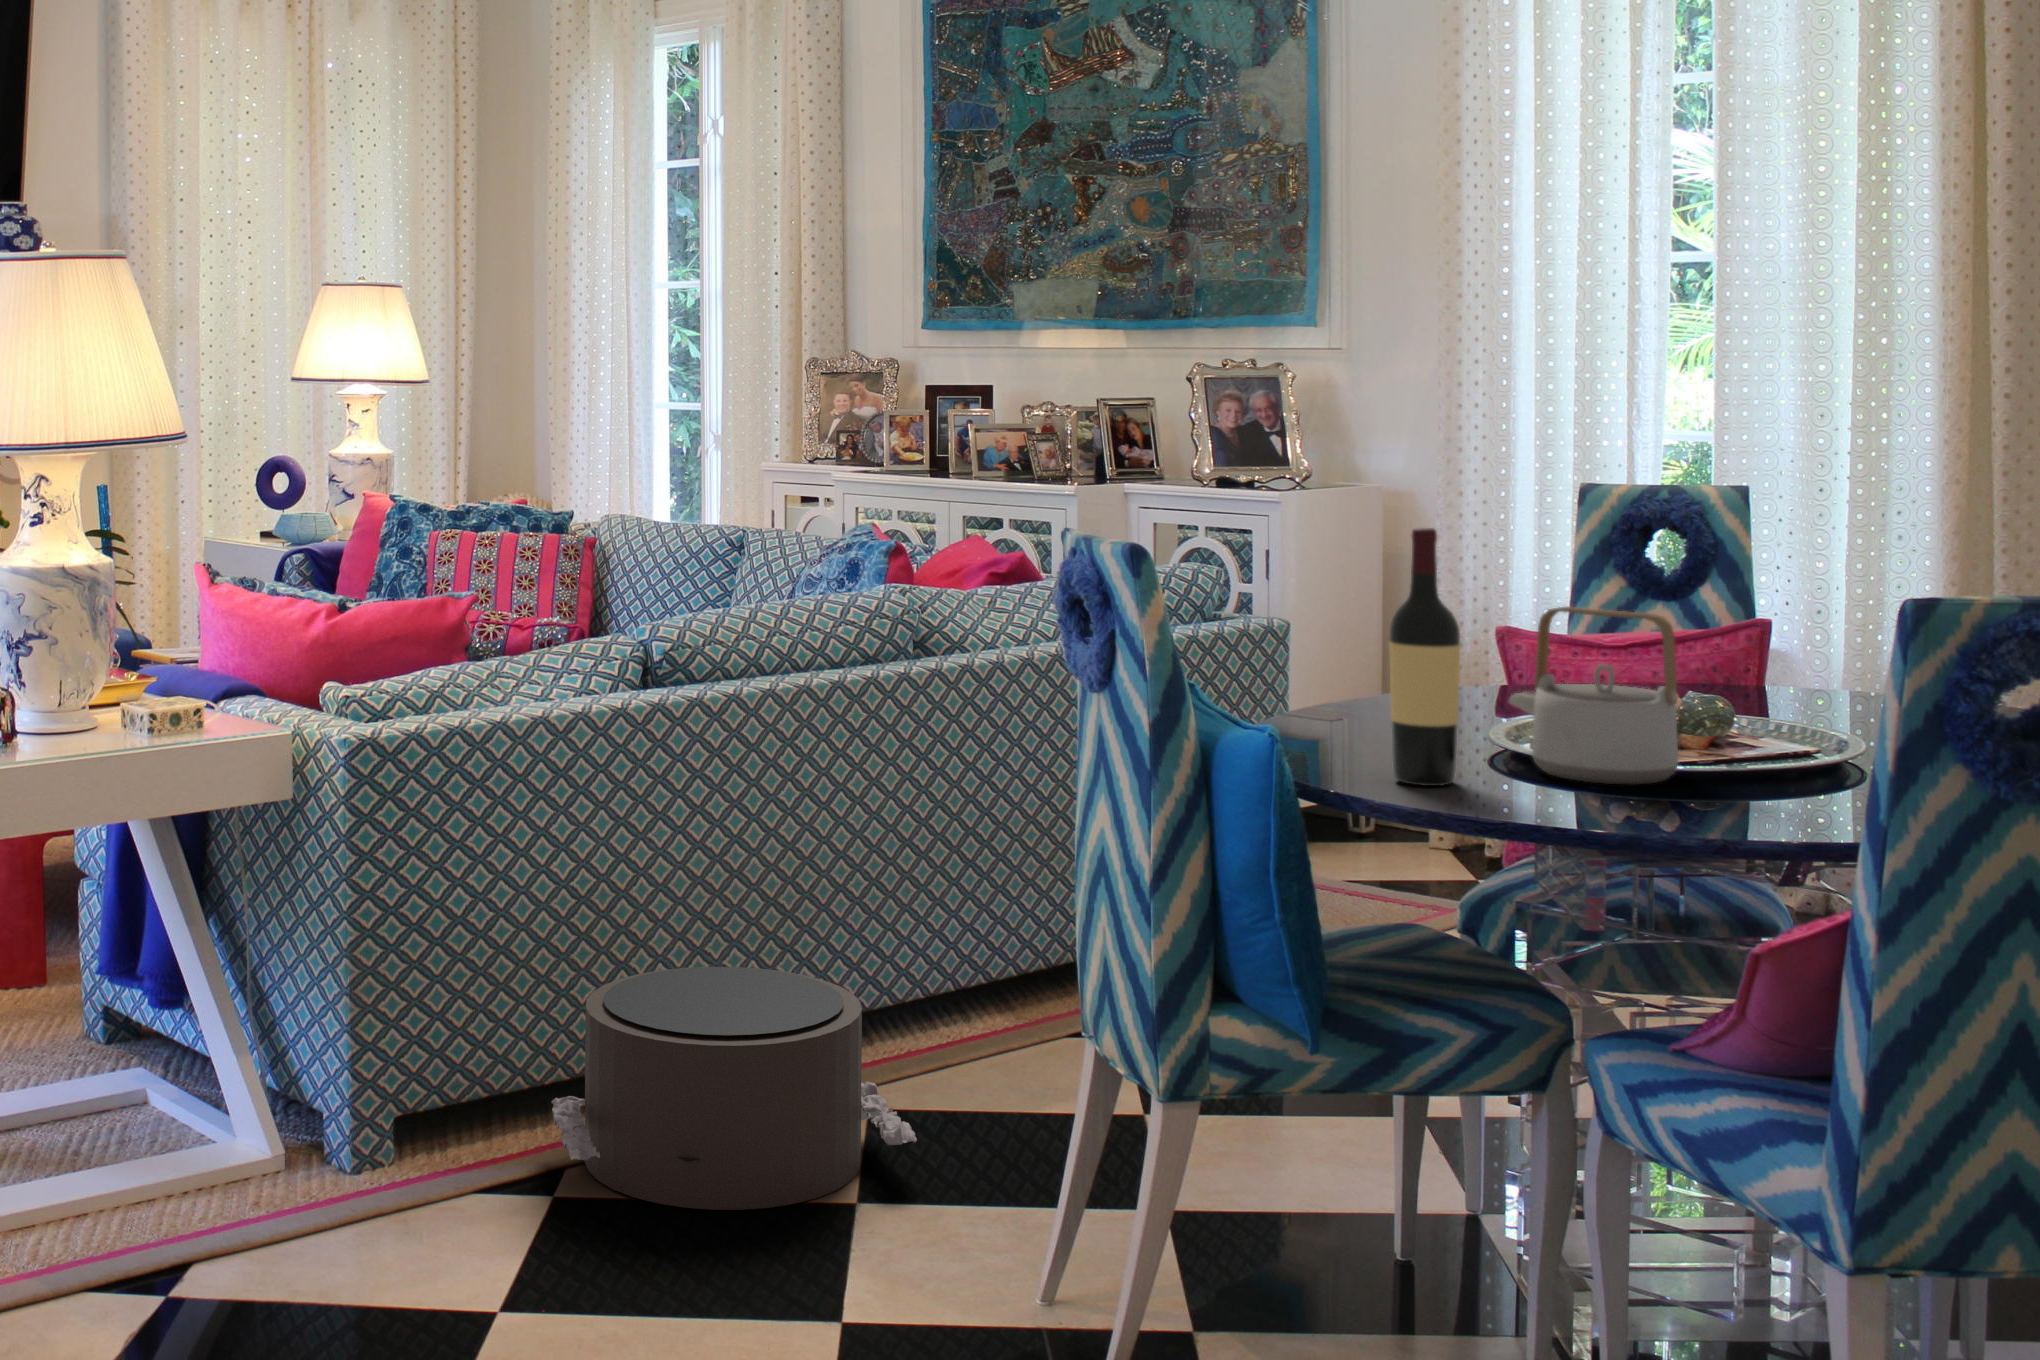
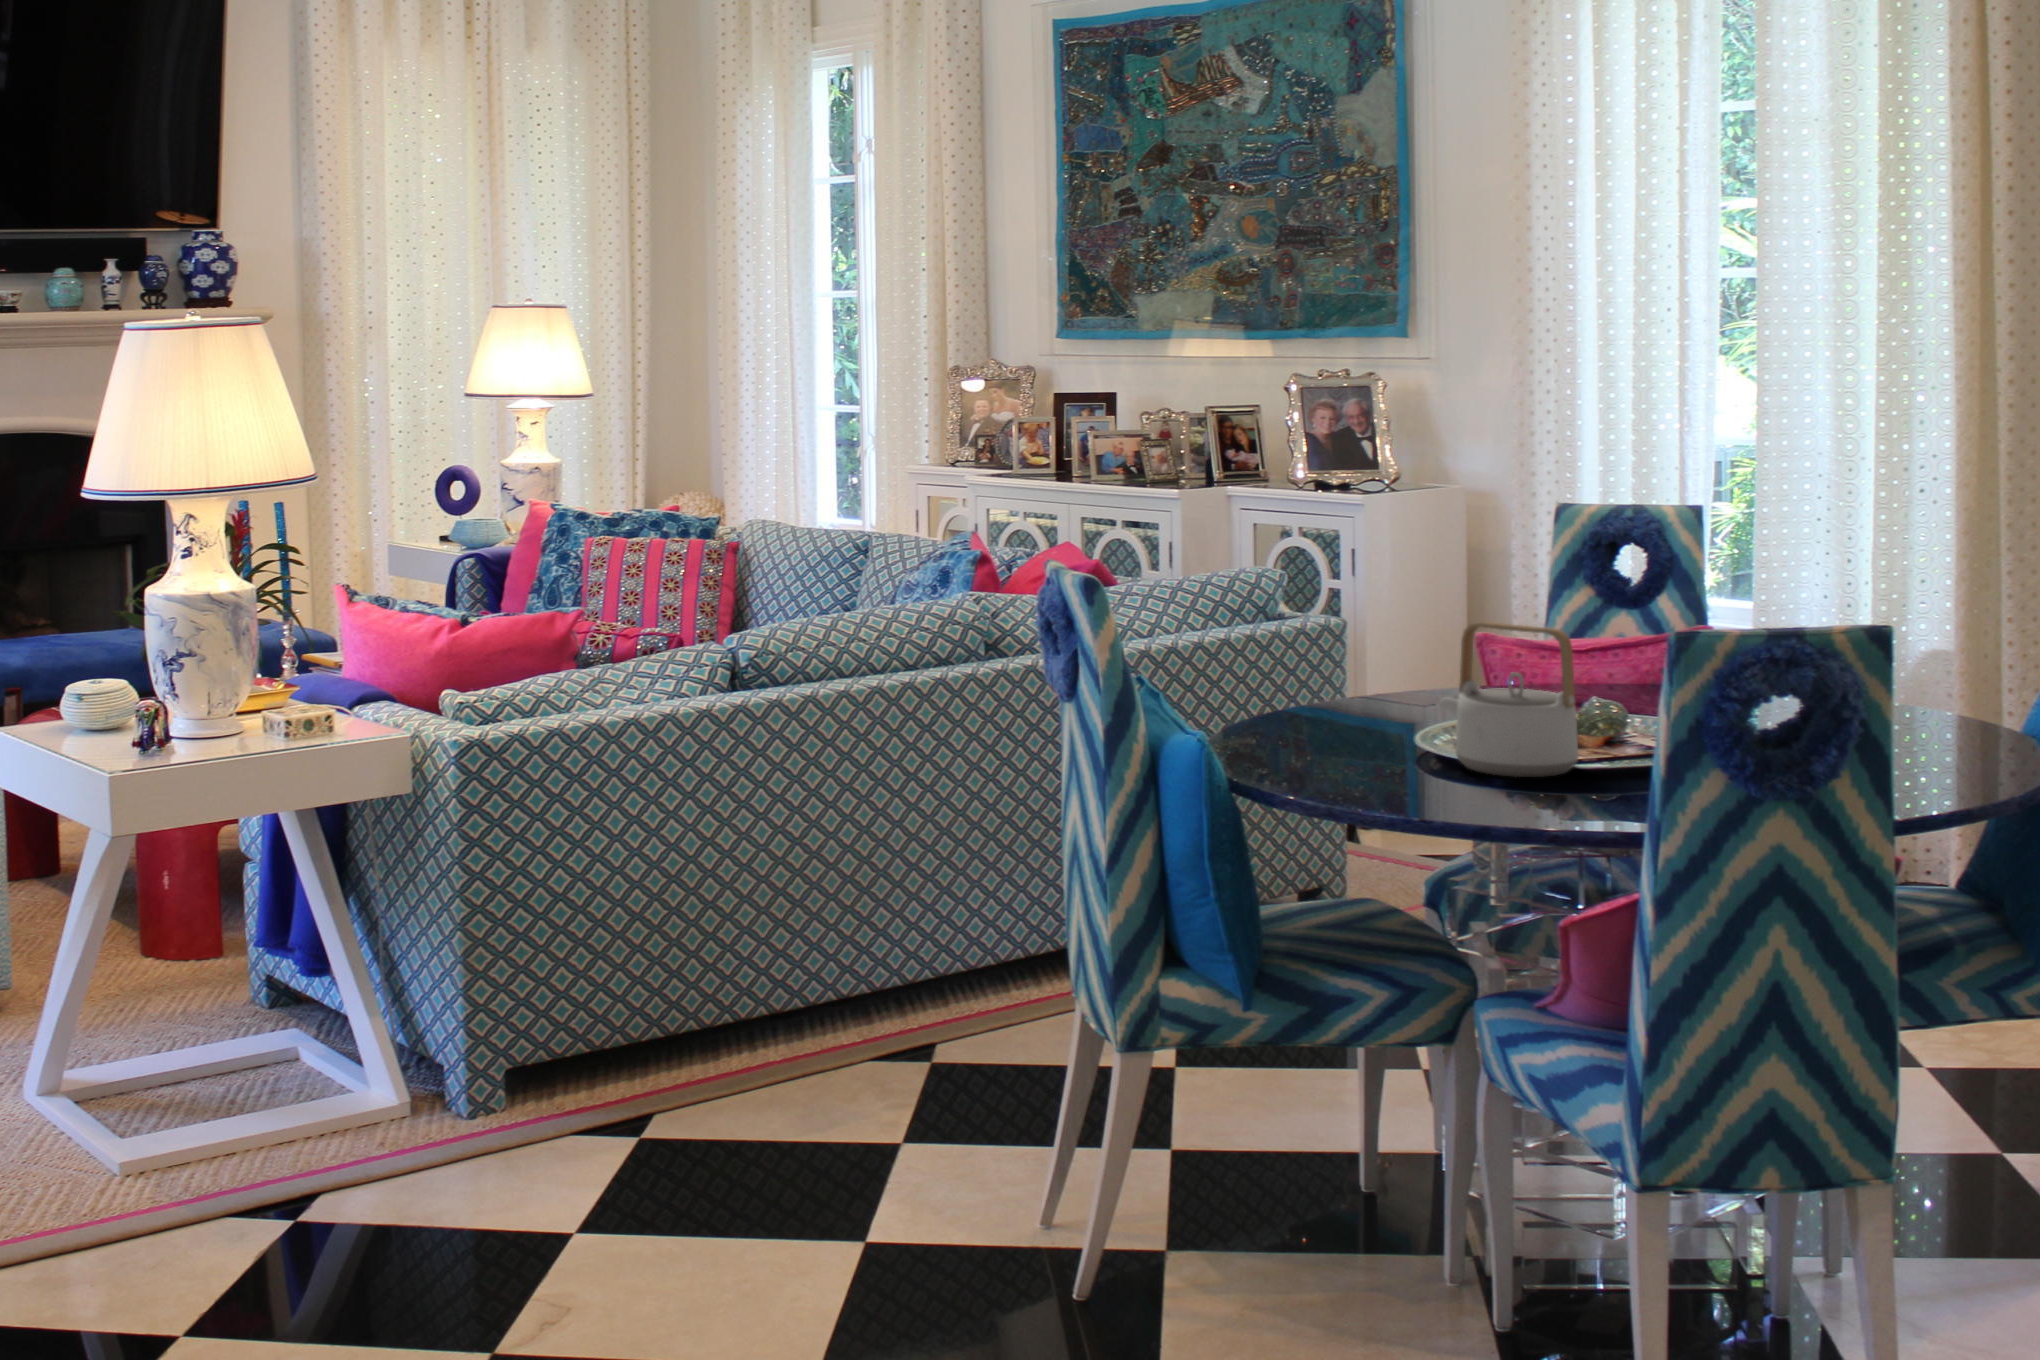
wine bottle: present [1389,528,1460,786] -> none [1326,556,1386,780]
pouf: present [552,967,917,1210] -> none [642,936,957,1149]

